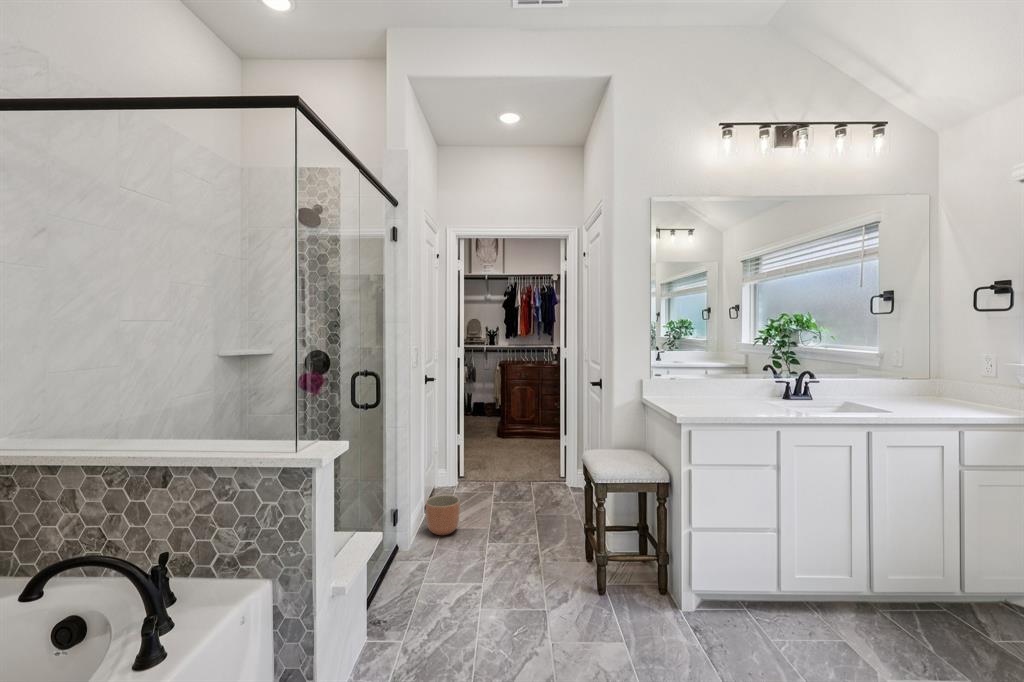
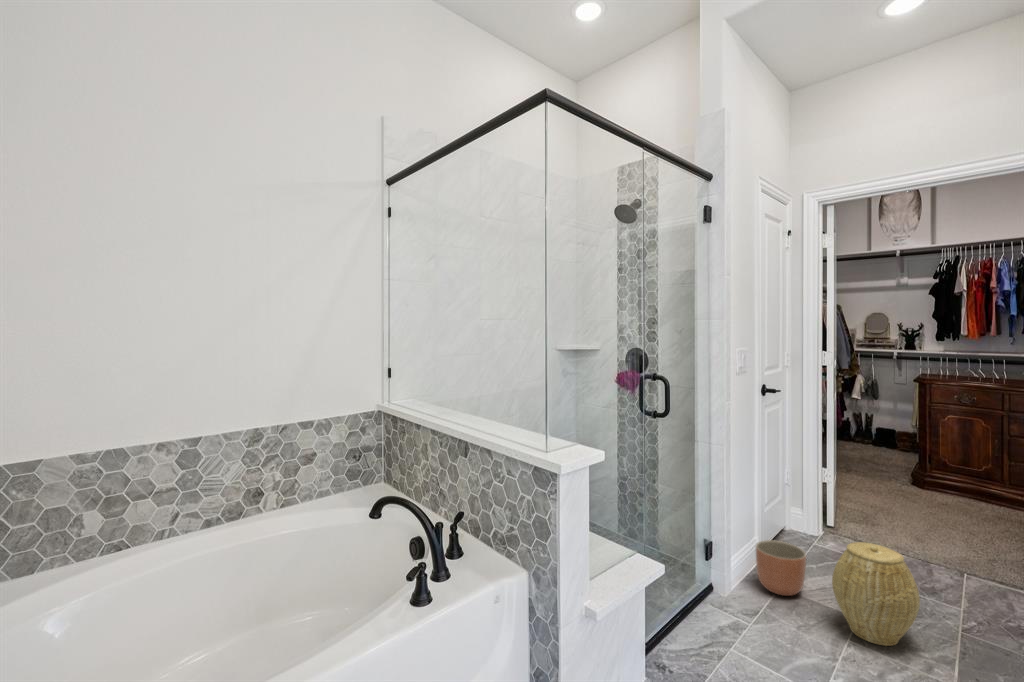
woven basket: none [479,479,527,545] -> present [832,542,920,646]

